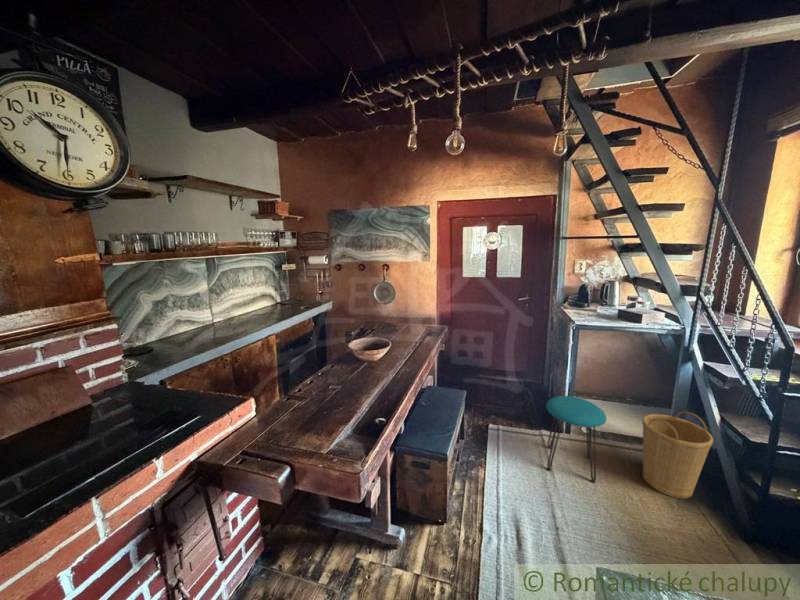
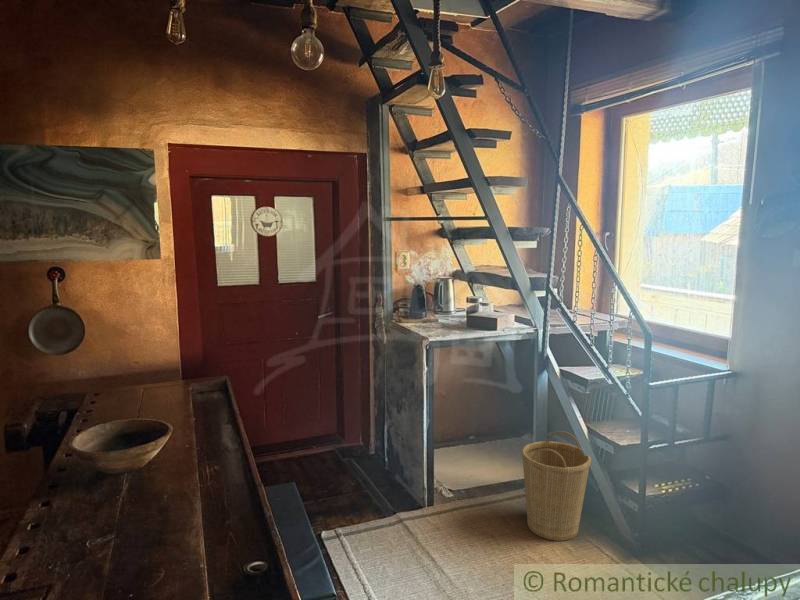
stool: present [546,396,606,483] -> none [415,448,492,569]

